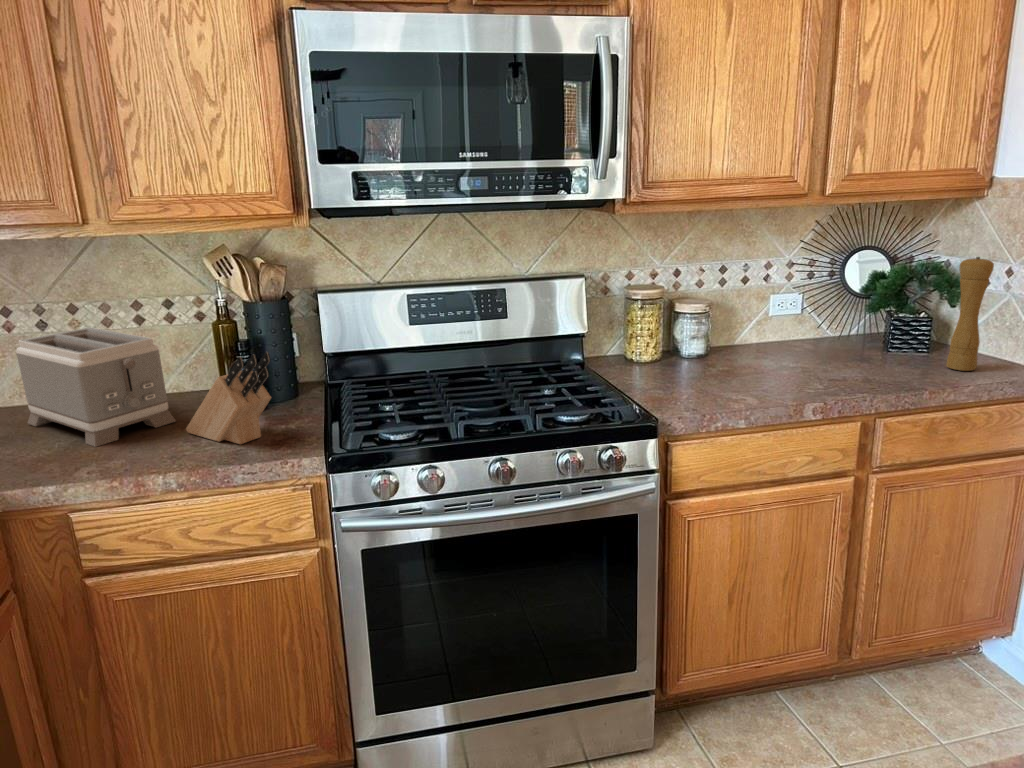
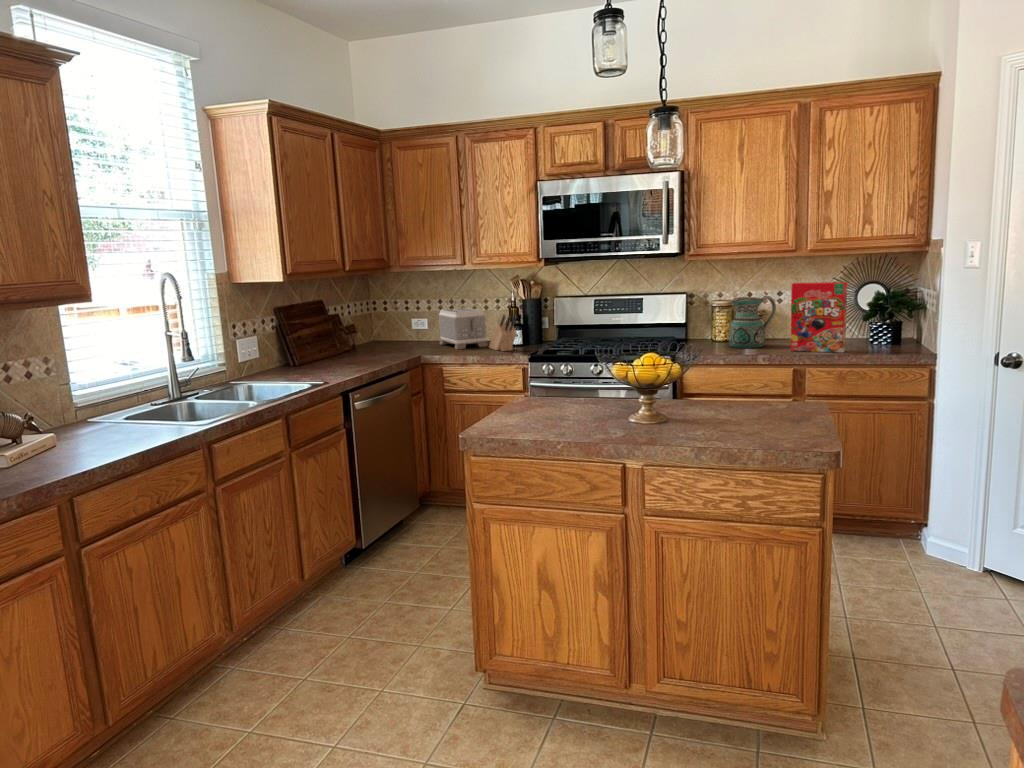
cereal box: none [823,254,940,383] -> present [791,282,847,352]
pepper mill: present [946,257,994,371] -> none [876,285,896,351]
ceramic pitcher: none [691,278,763,381] -> present [729,296,776,348]

